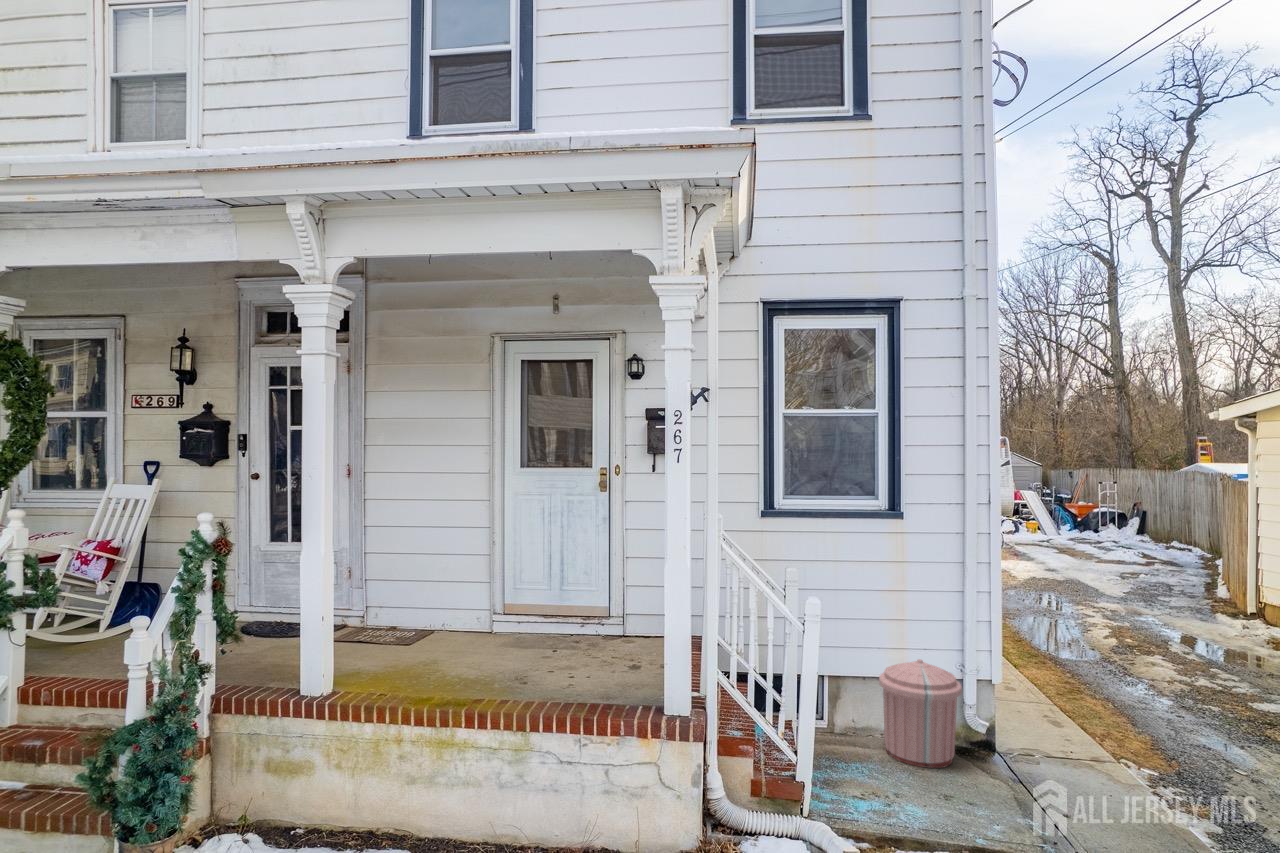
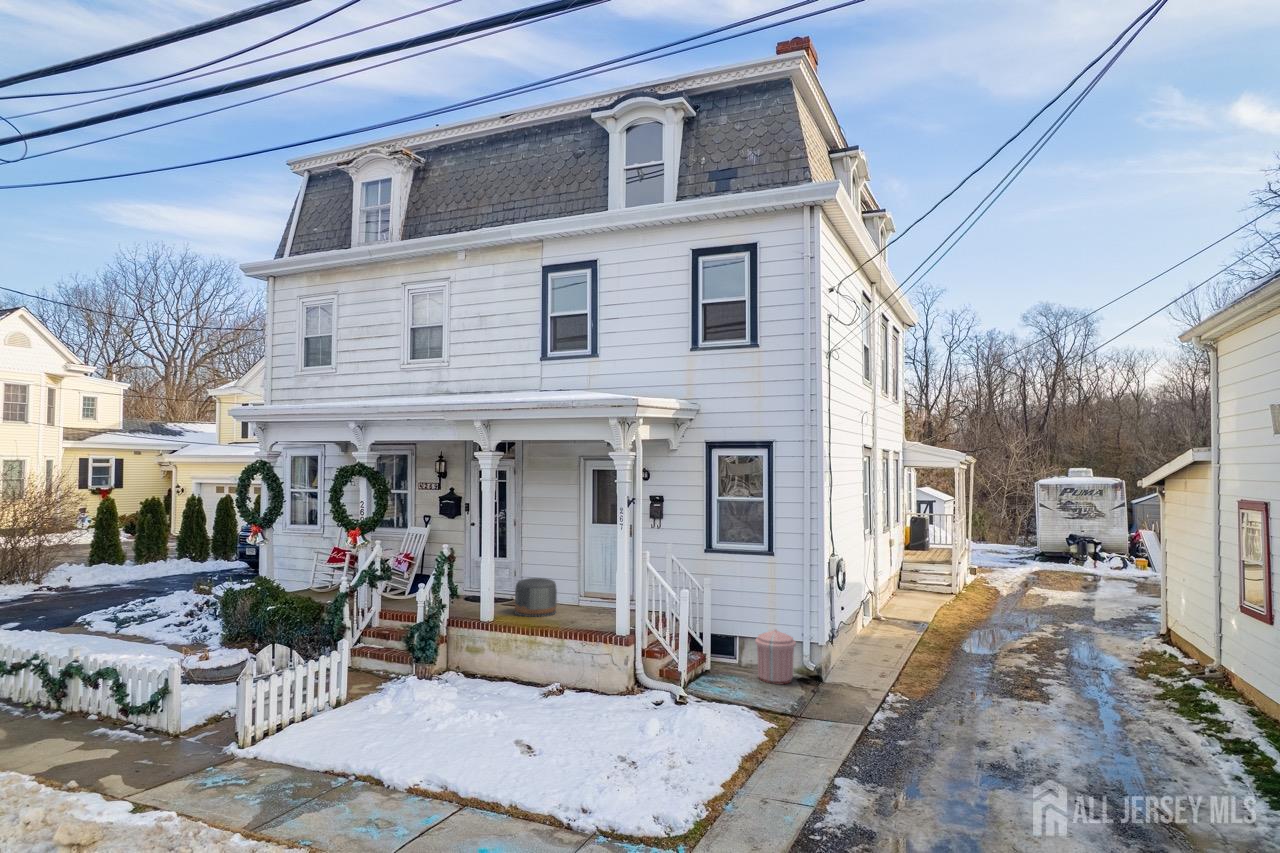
pouf: none [371,582,465,670] -> present [515,578,557,617]

